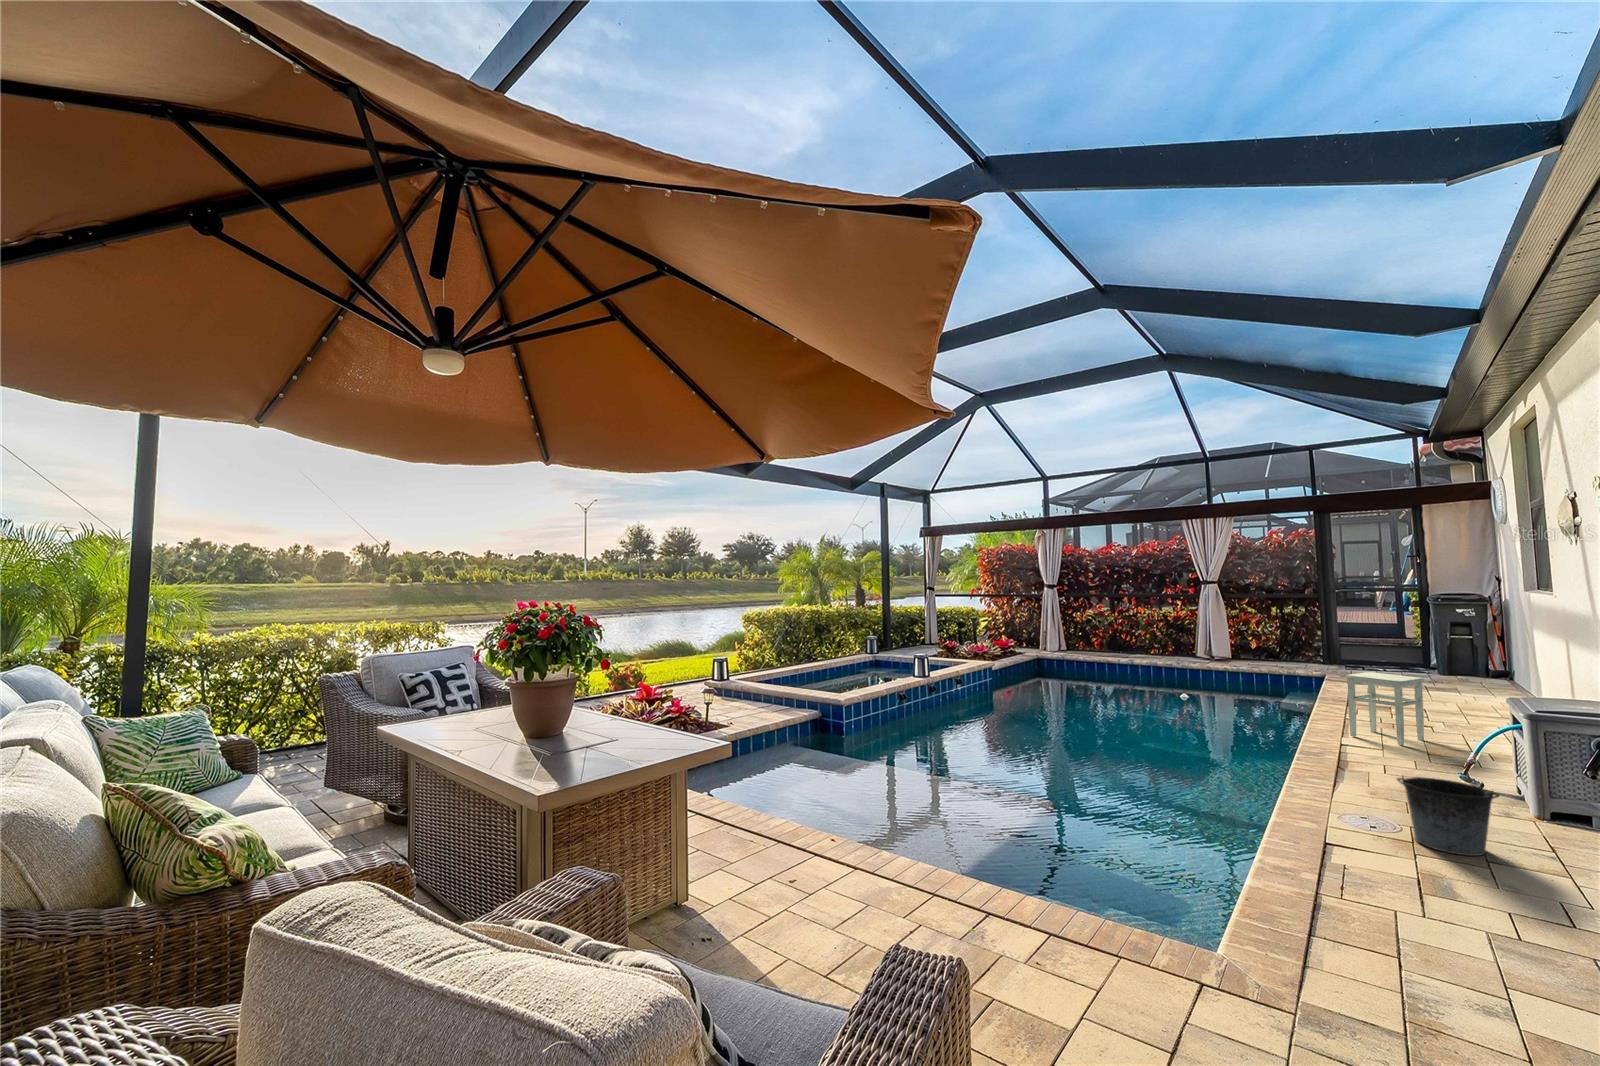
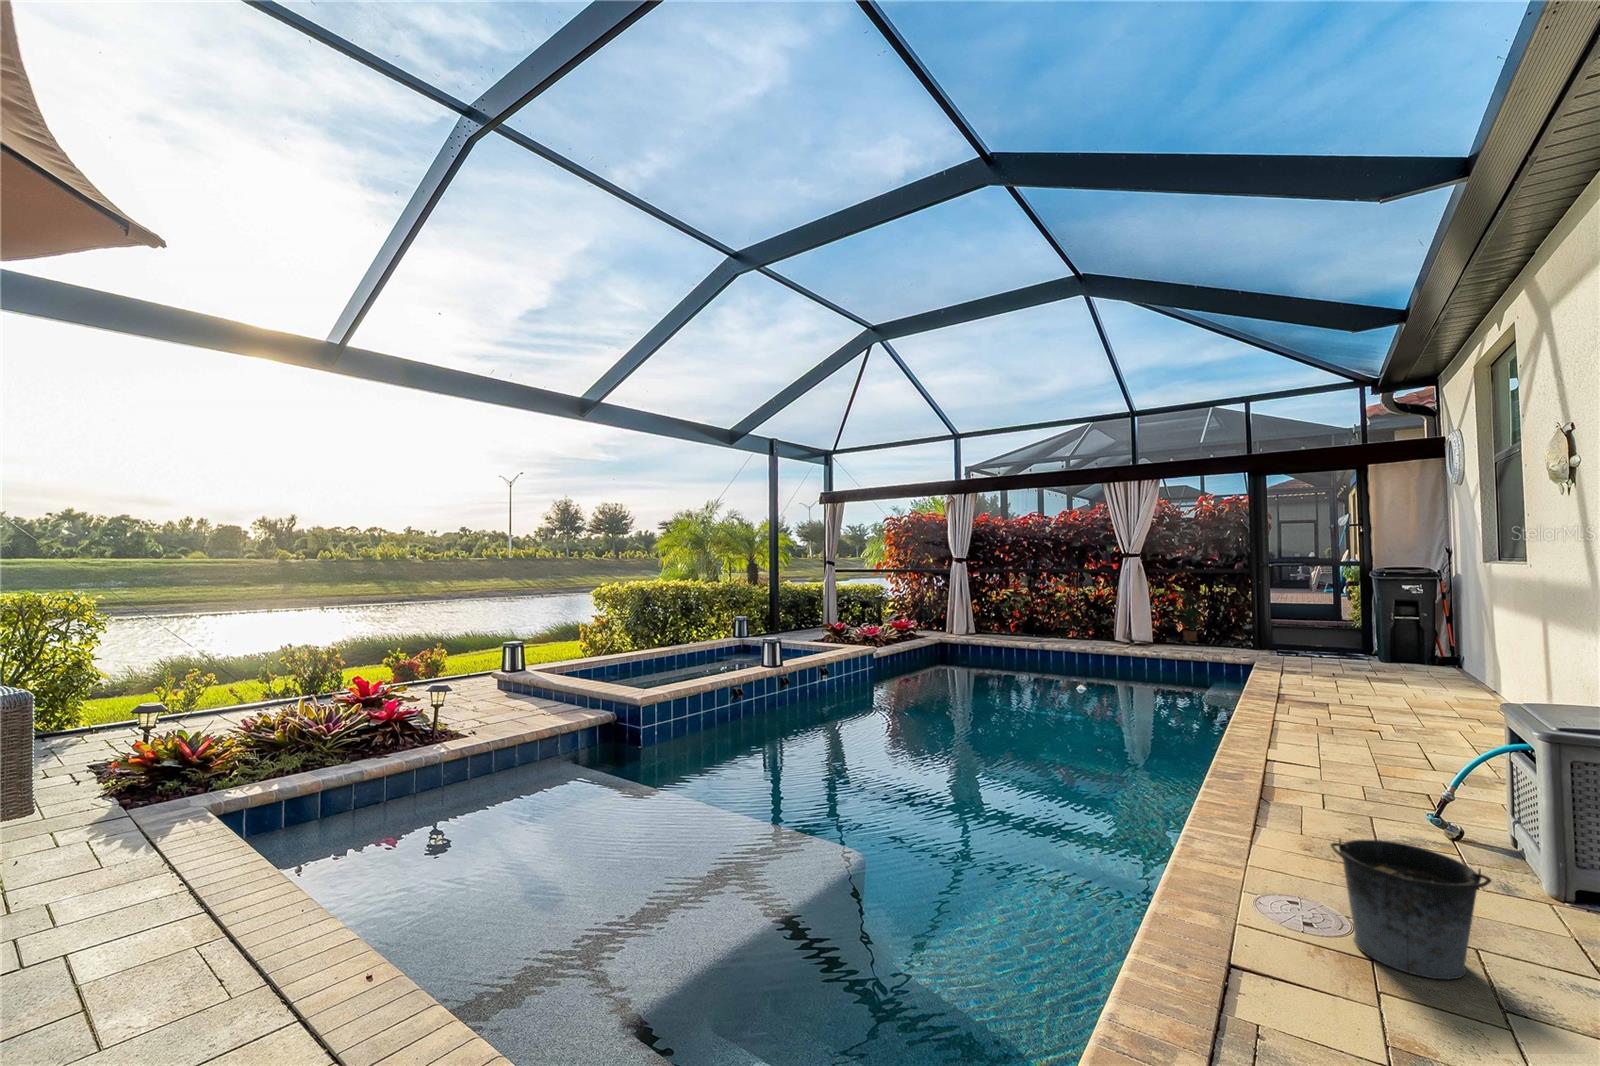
potted plant: none [1247,612,1280,657] -> present [1173,591,1205,641]
stool: present [1346,672,1424,745] -> none [1271,664,1367,761]

